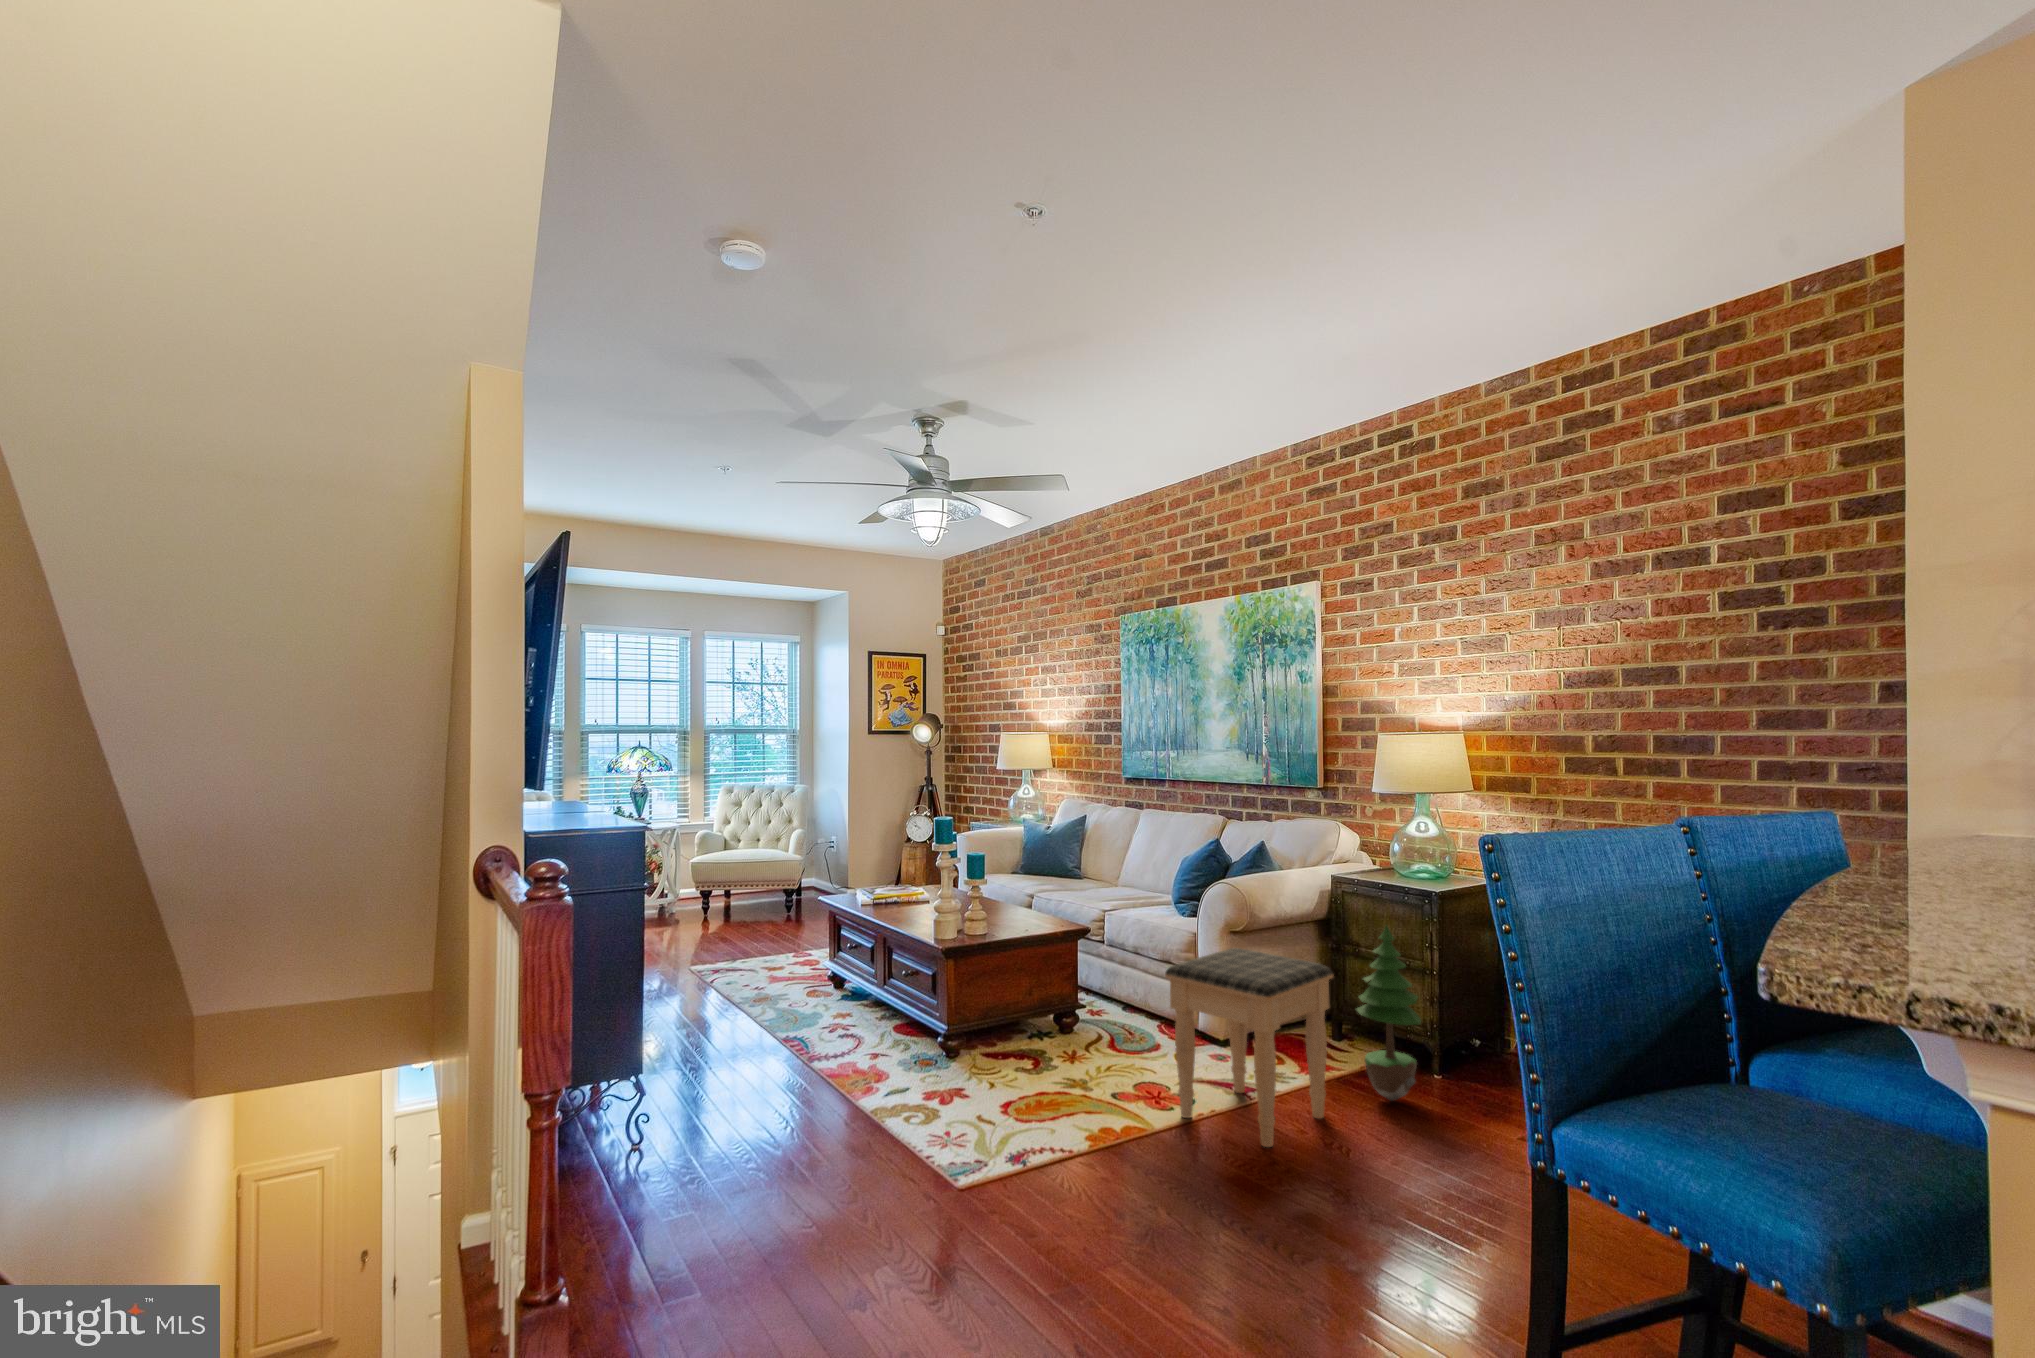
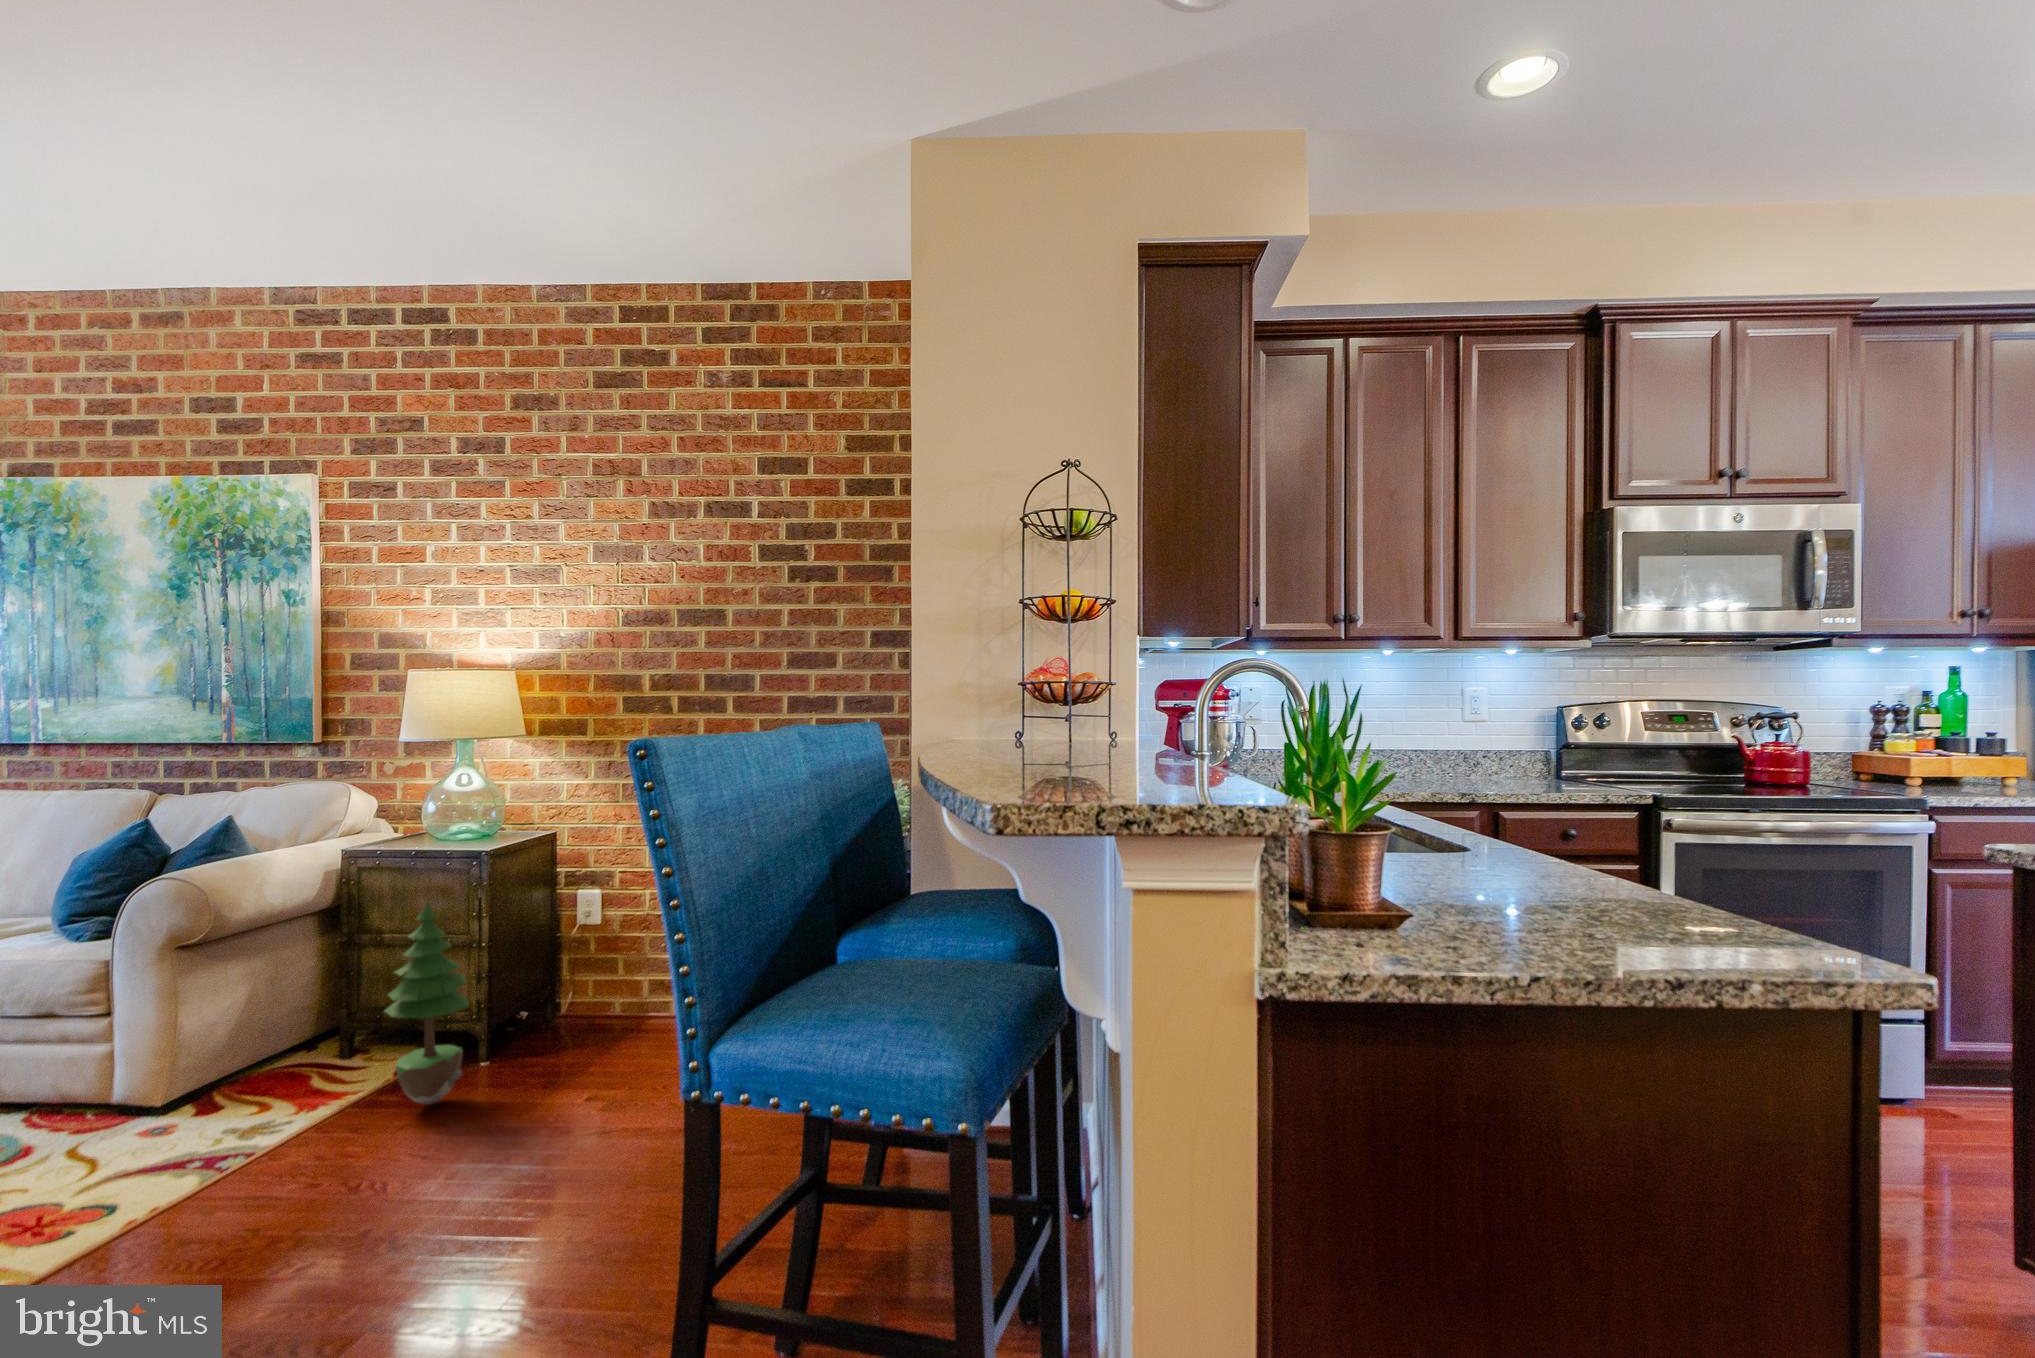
footstool: present [1165,948,1333,1147] -> none [60,969,357,1251]

